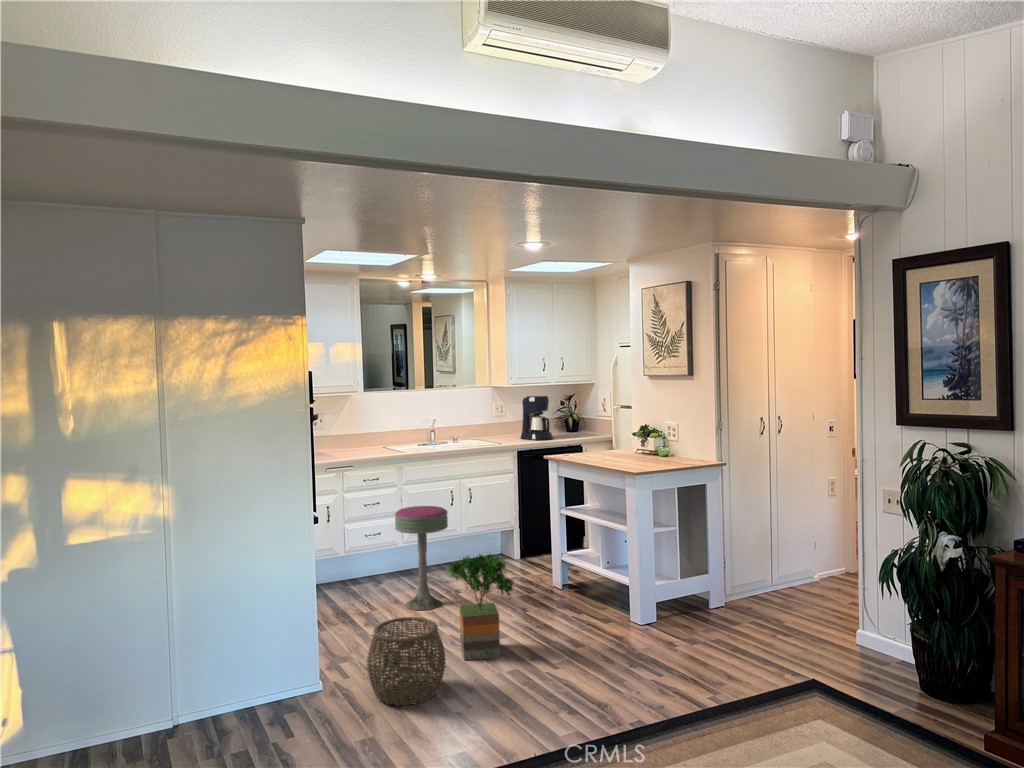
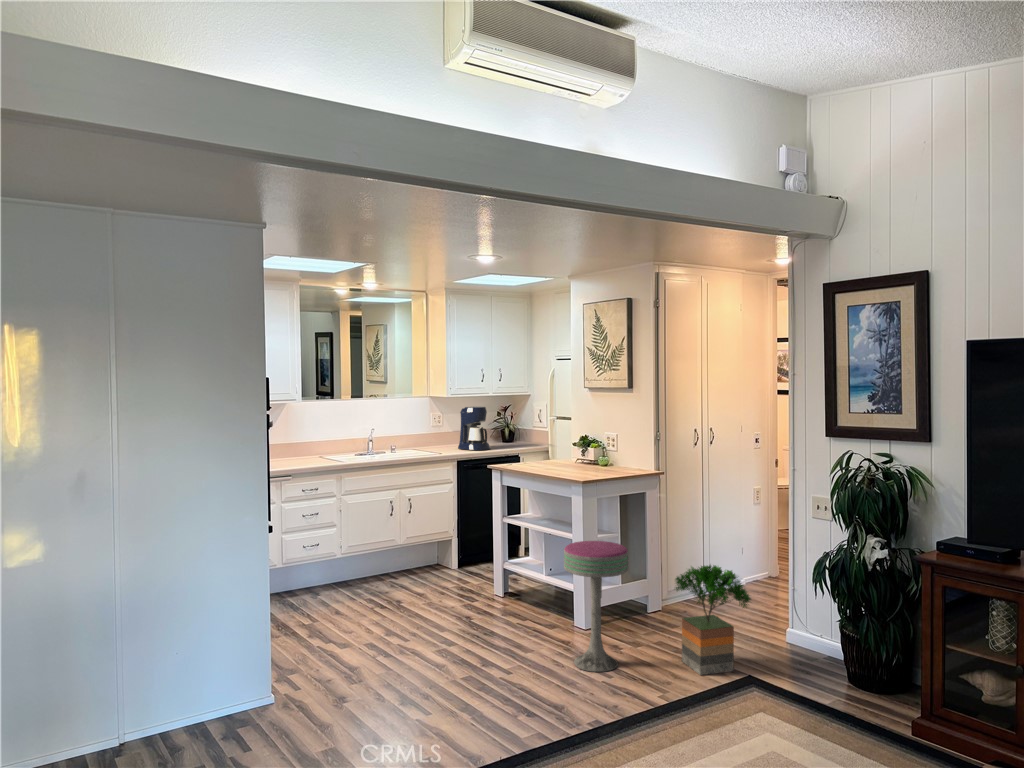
bar stool: present [395,506,448,610] -> present [564,541,629,672]
potted tree: present [448,554,513,660] -> present [675,565,751,675]
woven basket: present [367,617,446,706] -> none [322,626,403,716]

